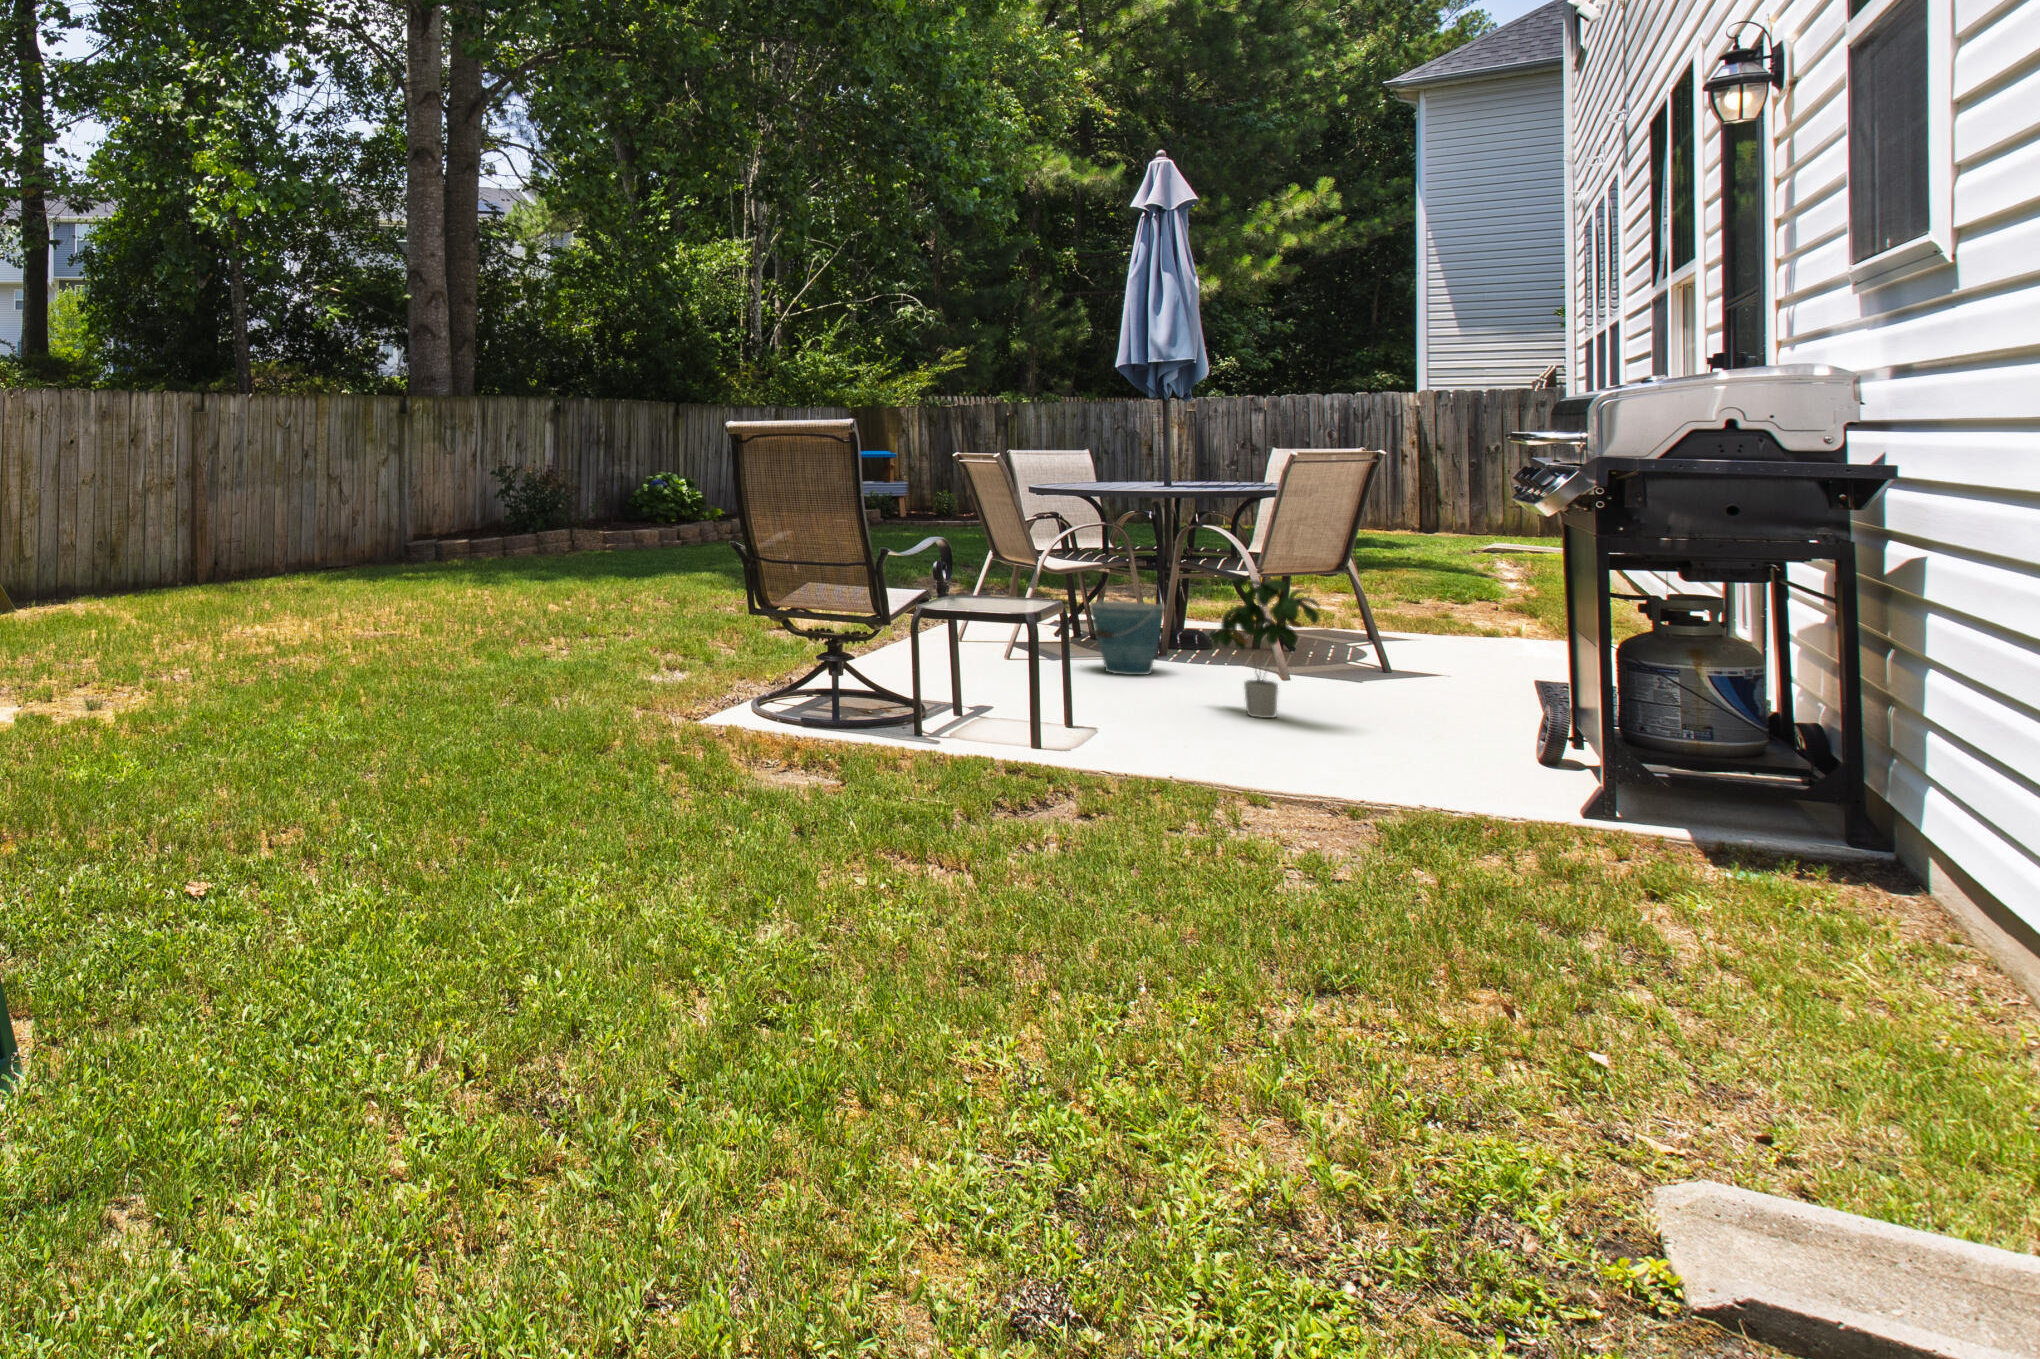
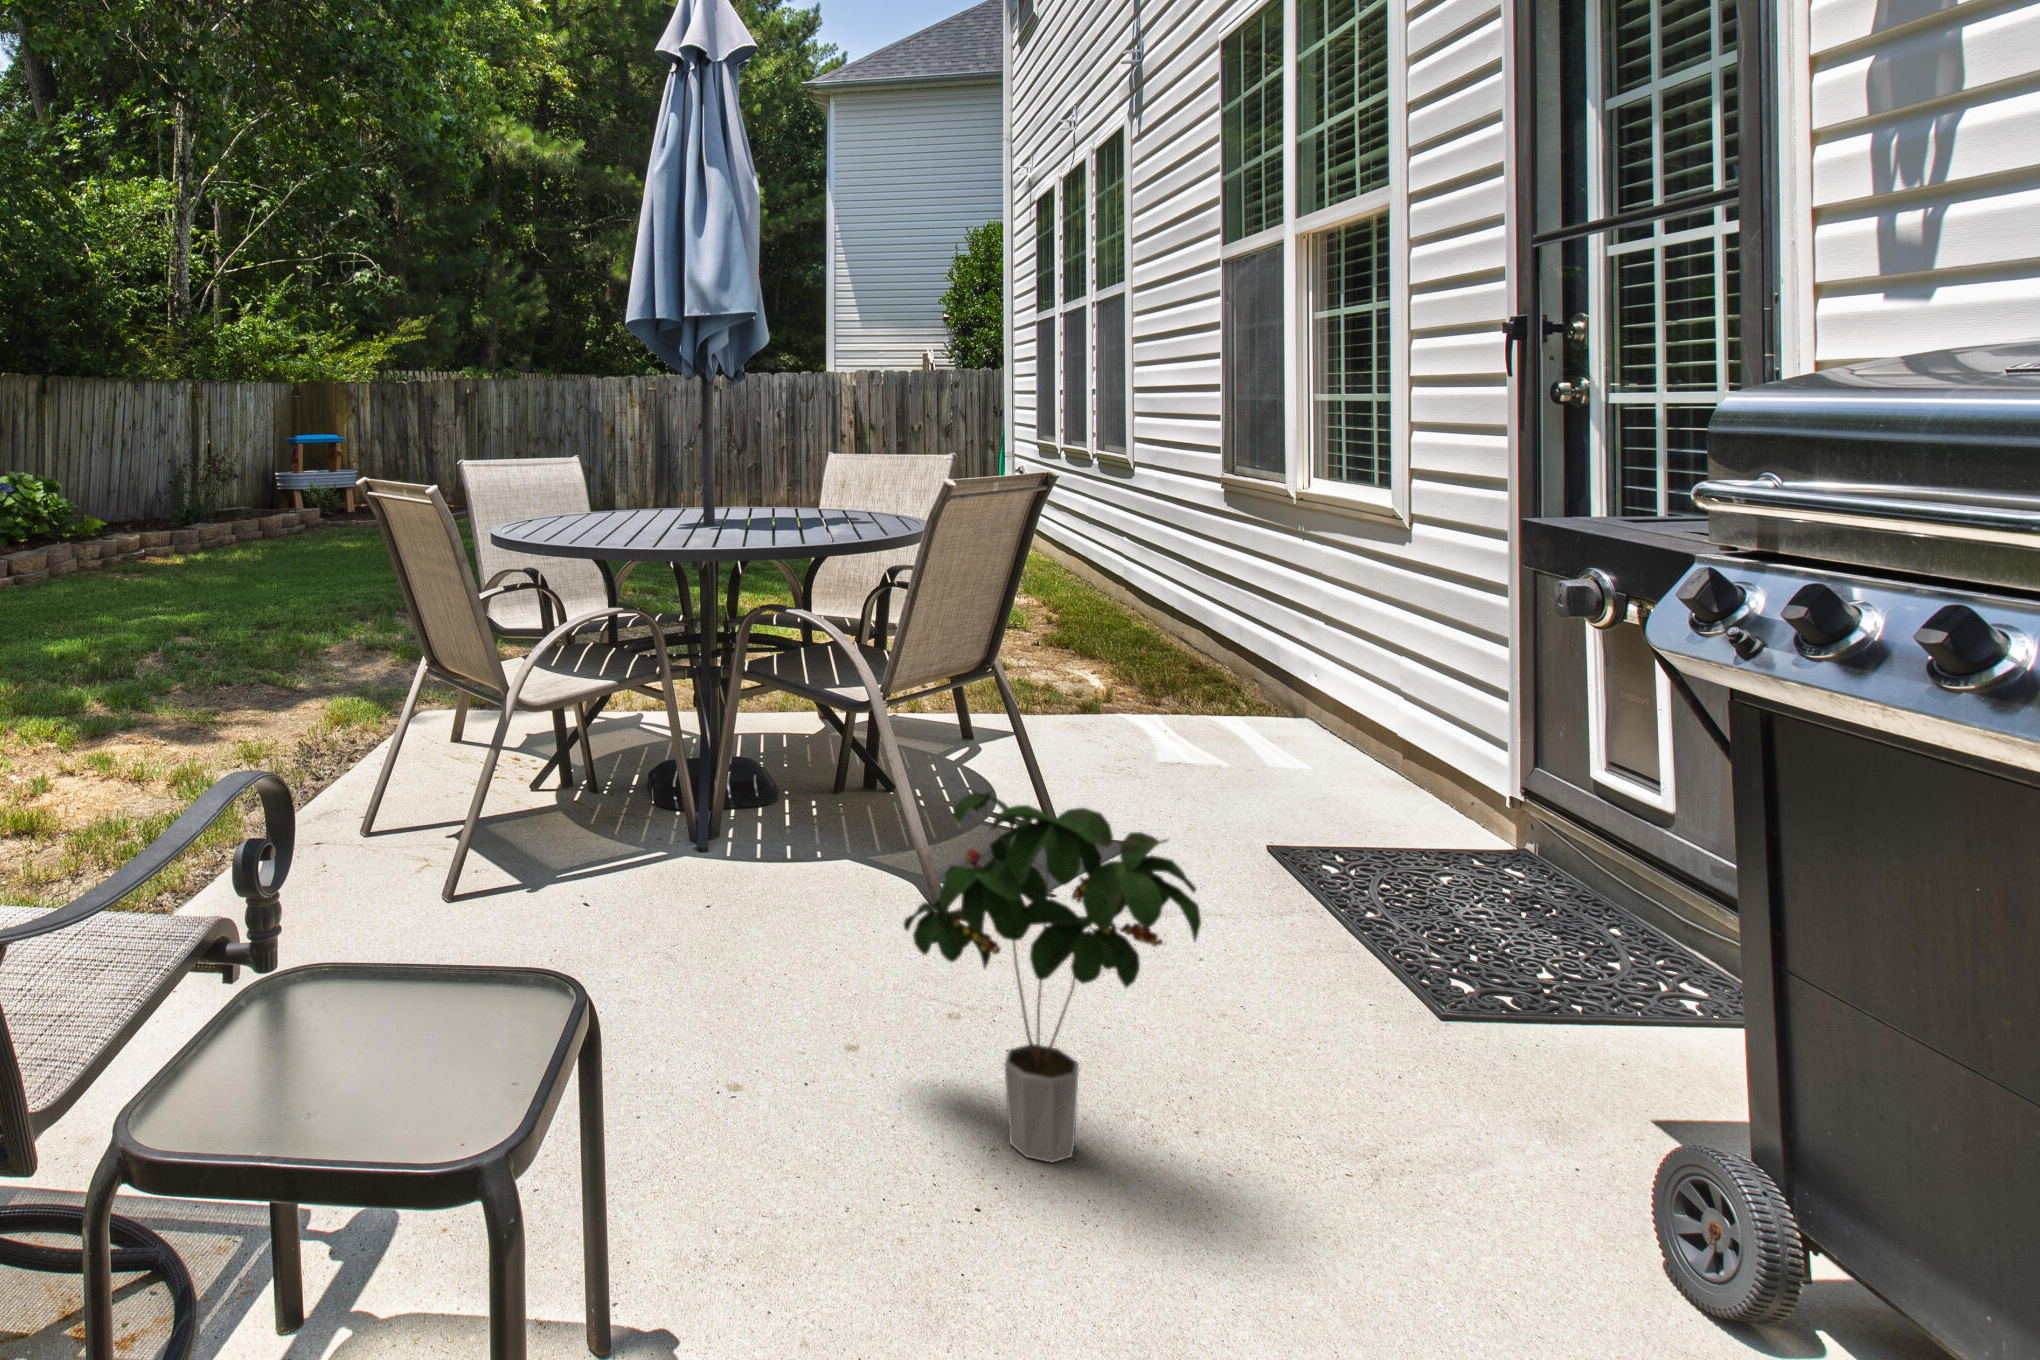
bucket: present [1090,600,1165,675] -> none [606,757,749,926]

